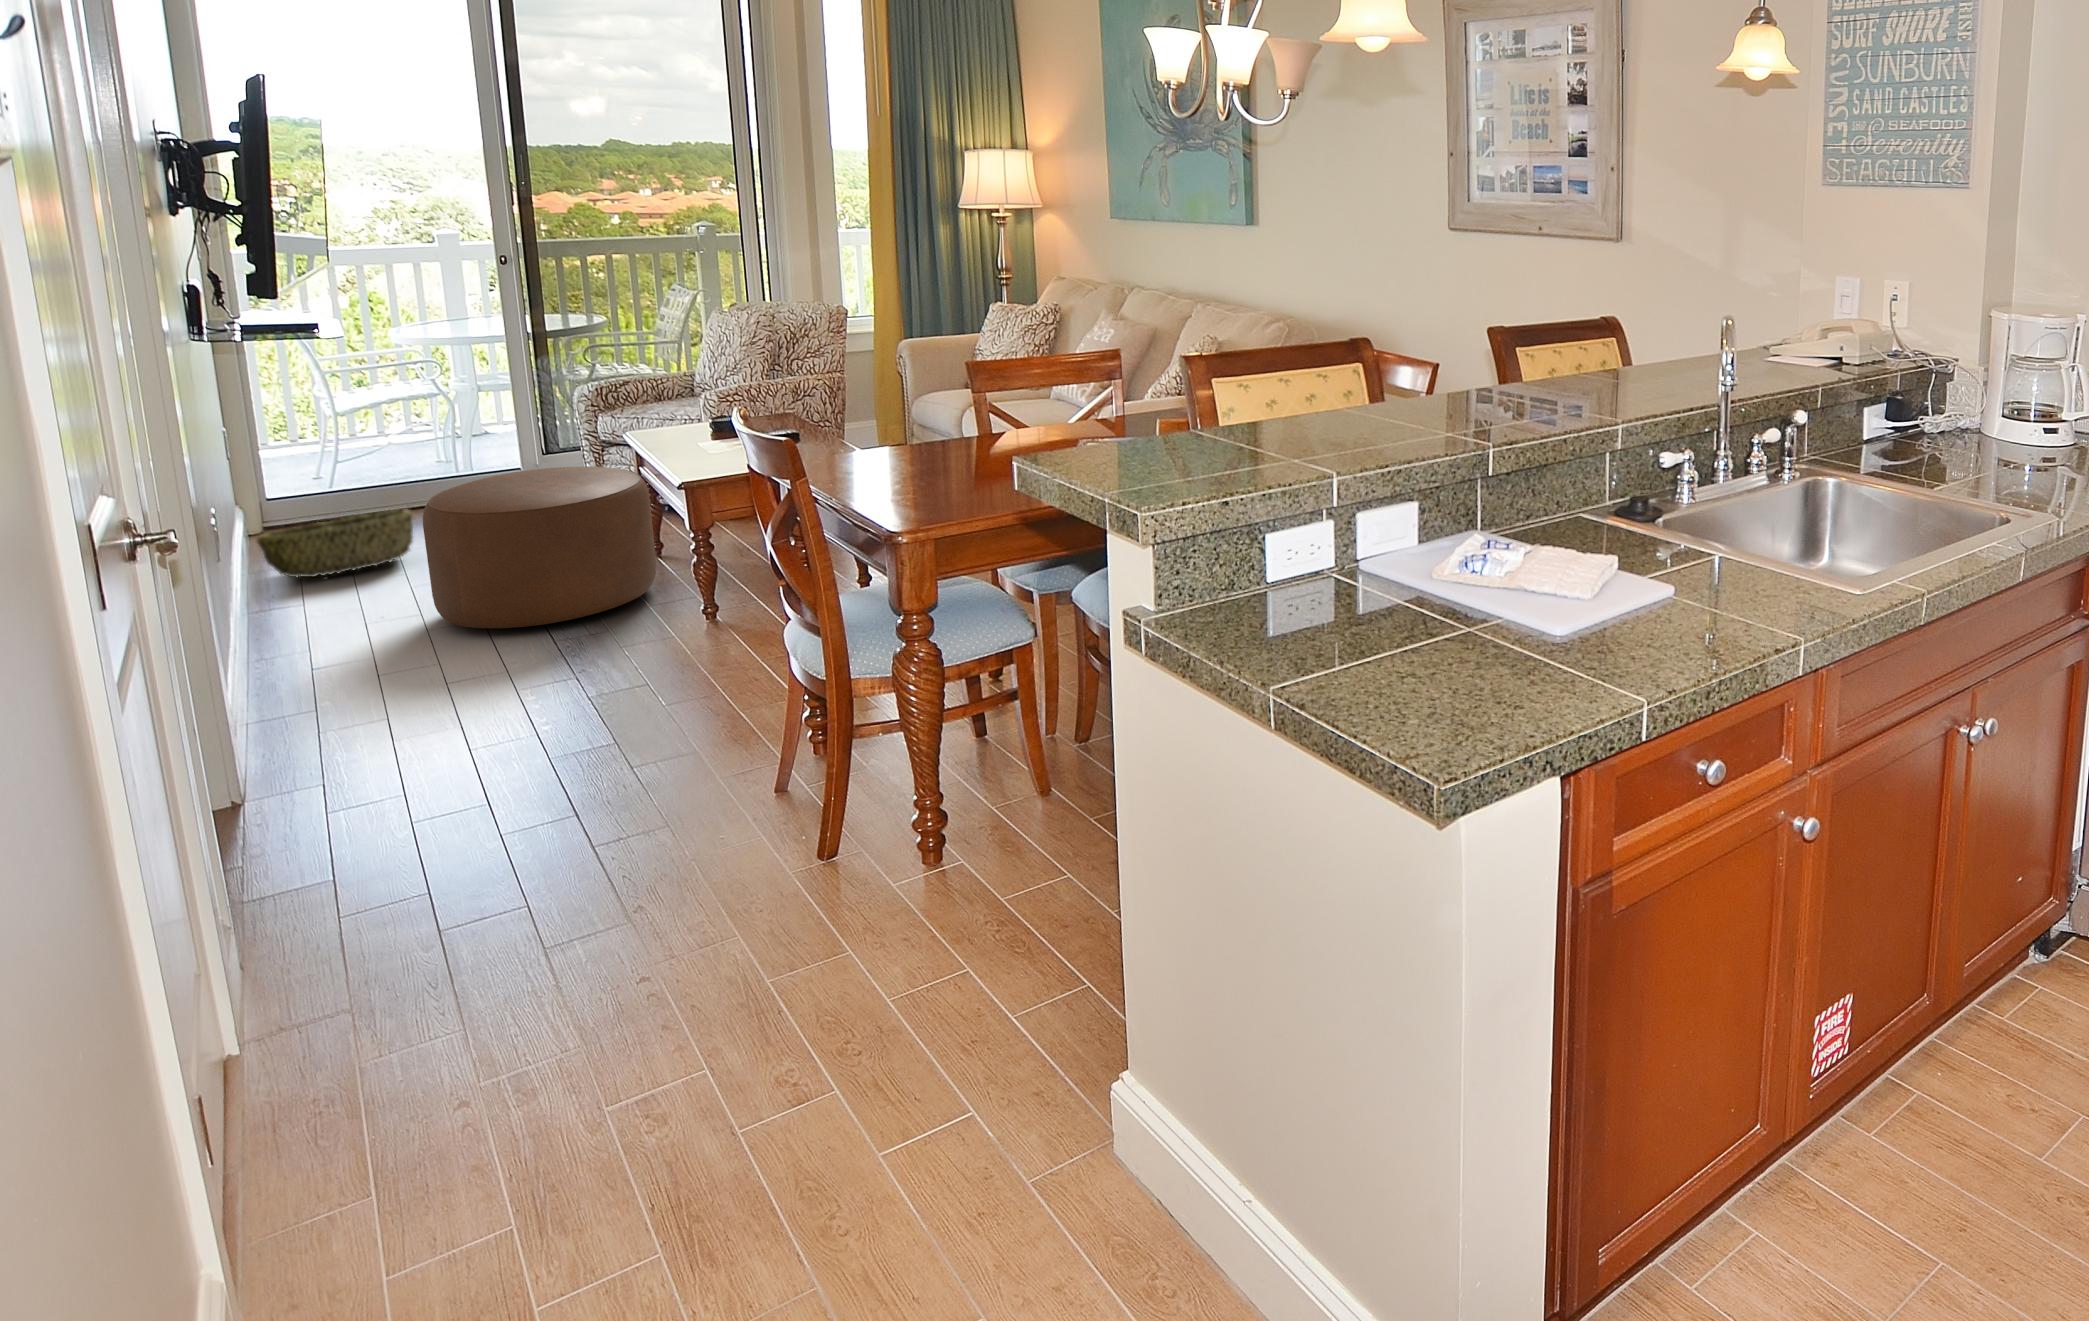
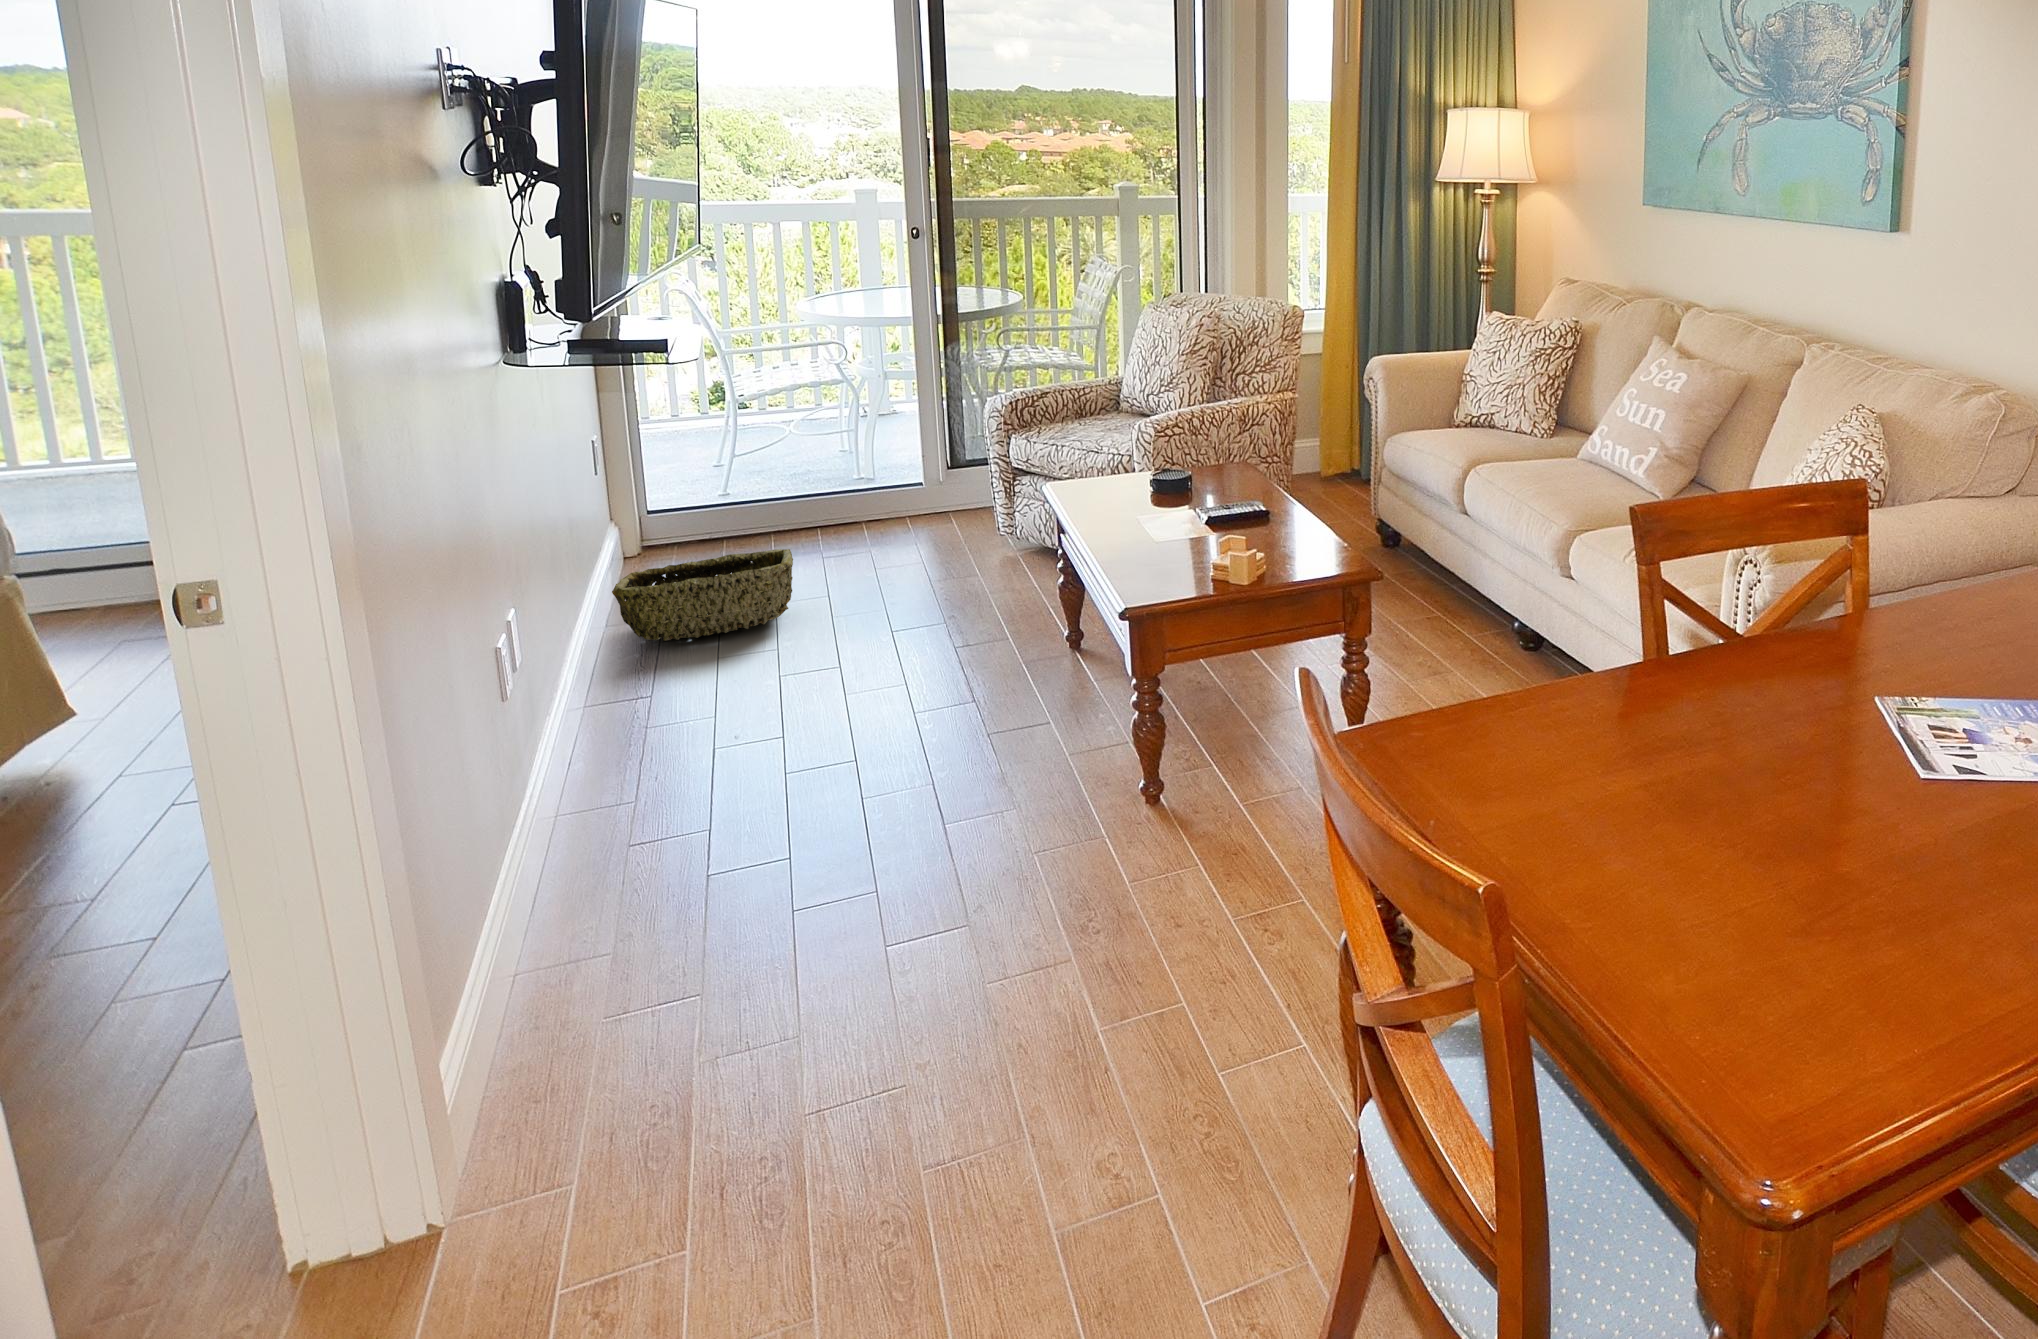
ottoman: present [423,467,656,628] -> none [789,534,1077,787]

